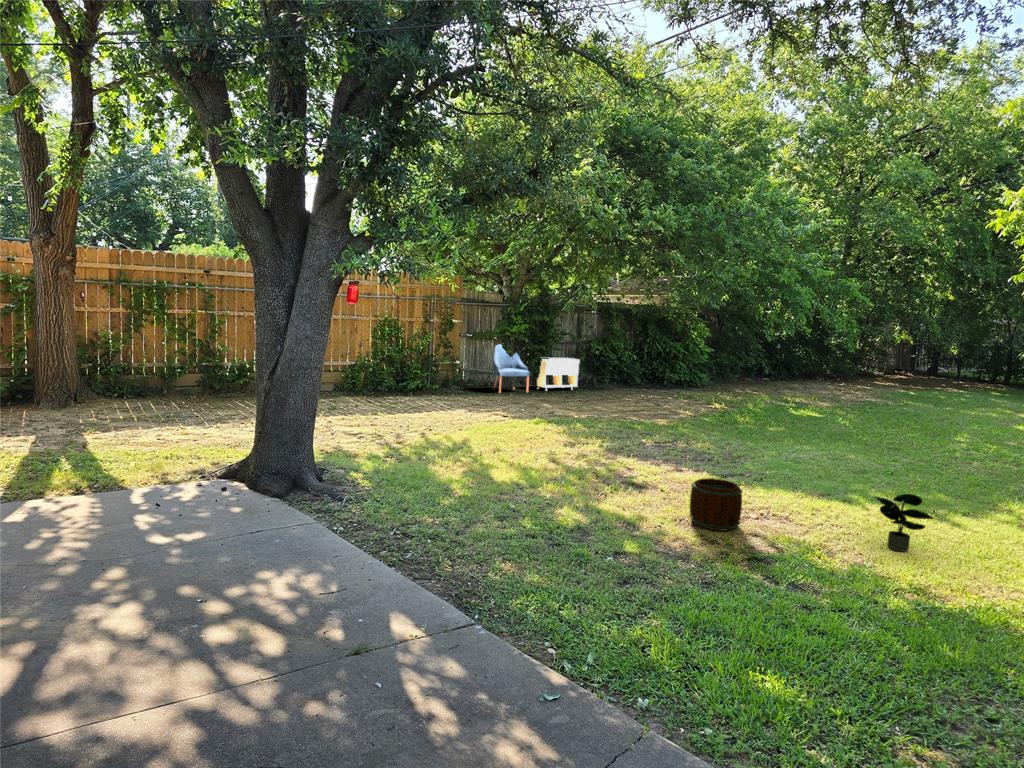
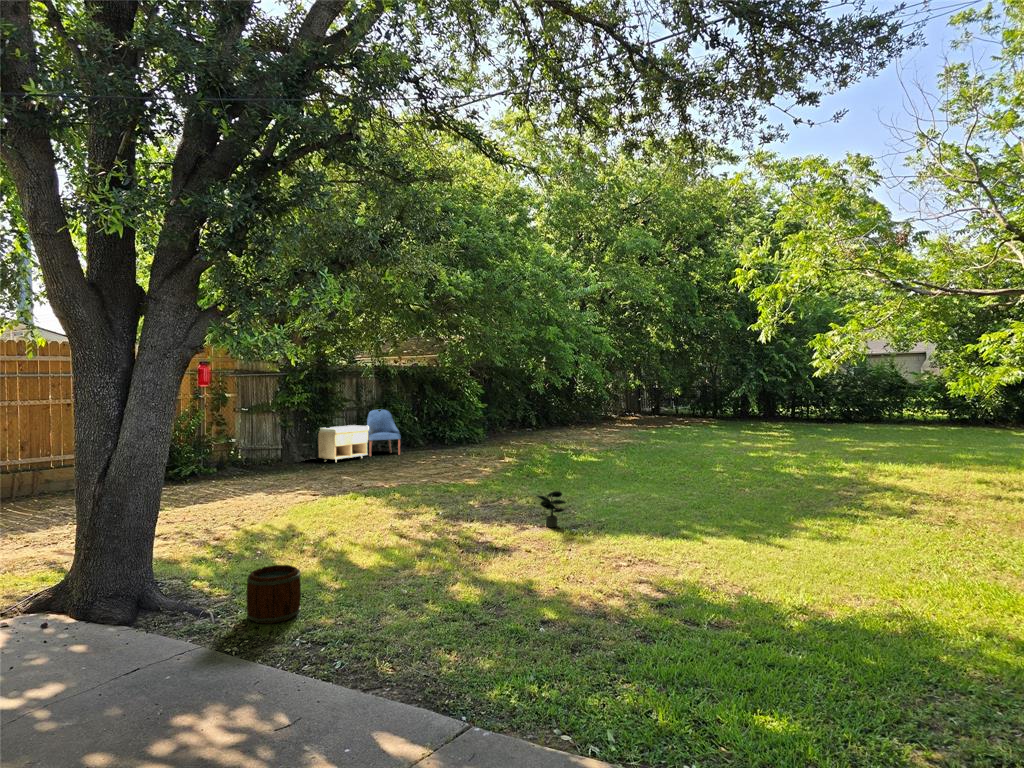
chair: present [493,344,530,393] -> present [367,410,401,456]
bucket: present [690,478,743,531] -> present [247,565,301,624]
potted plant: present [875,494,934,552] -> present [537,491,566,527]

